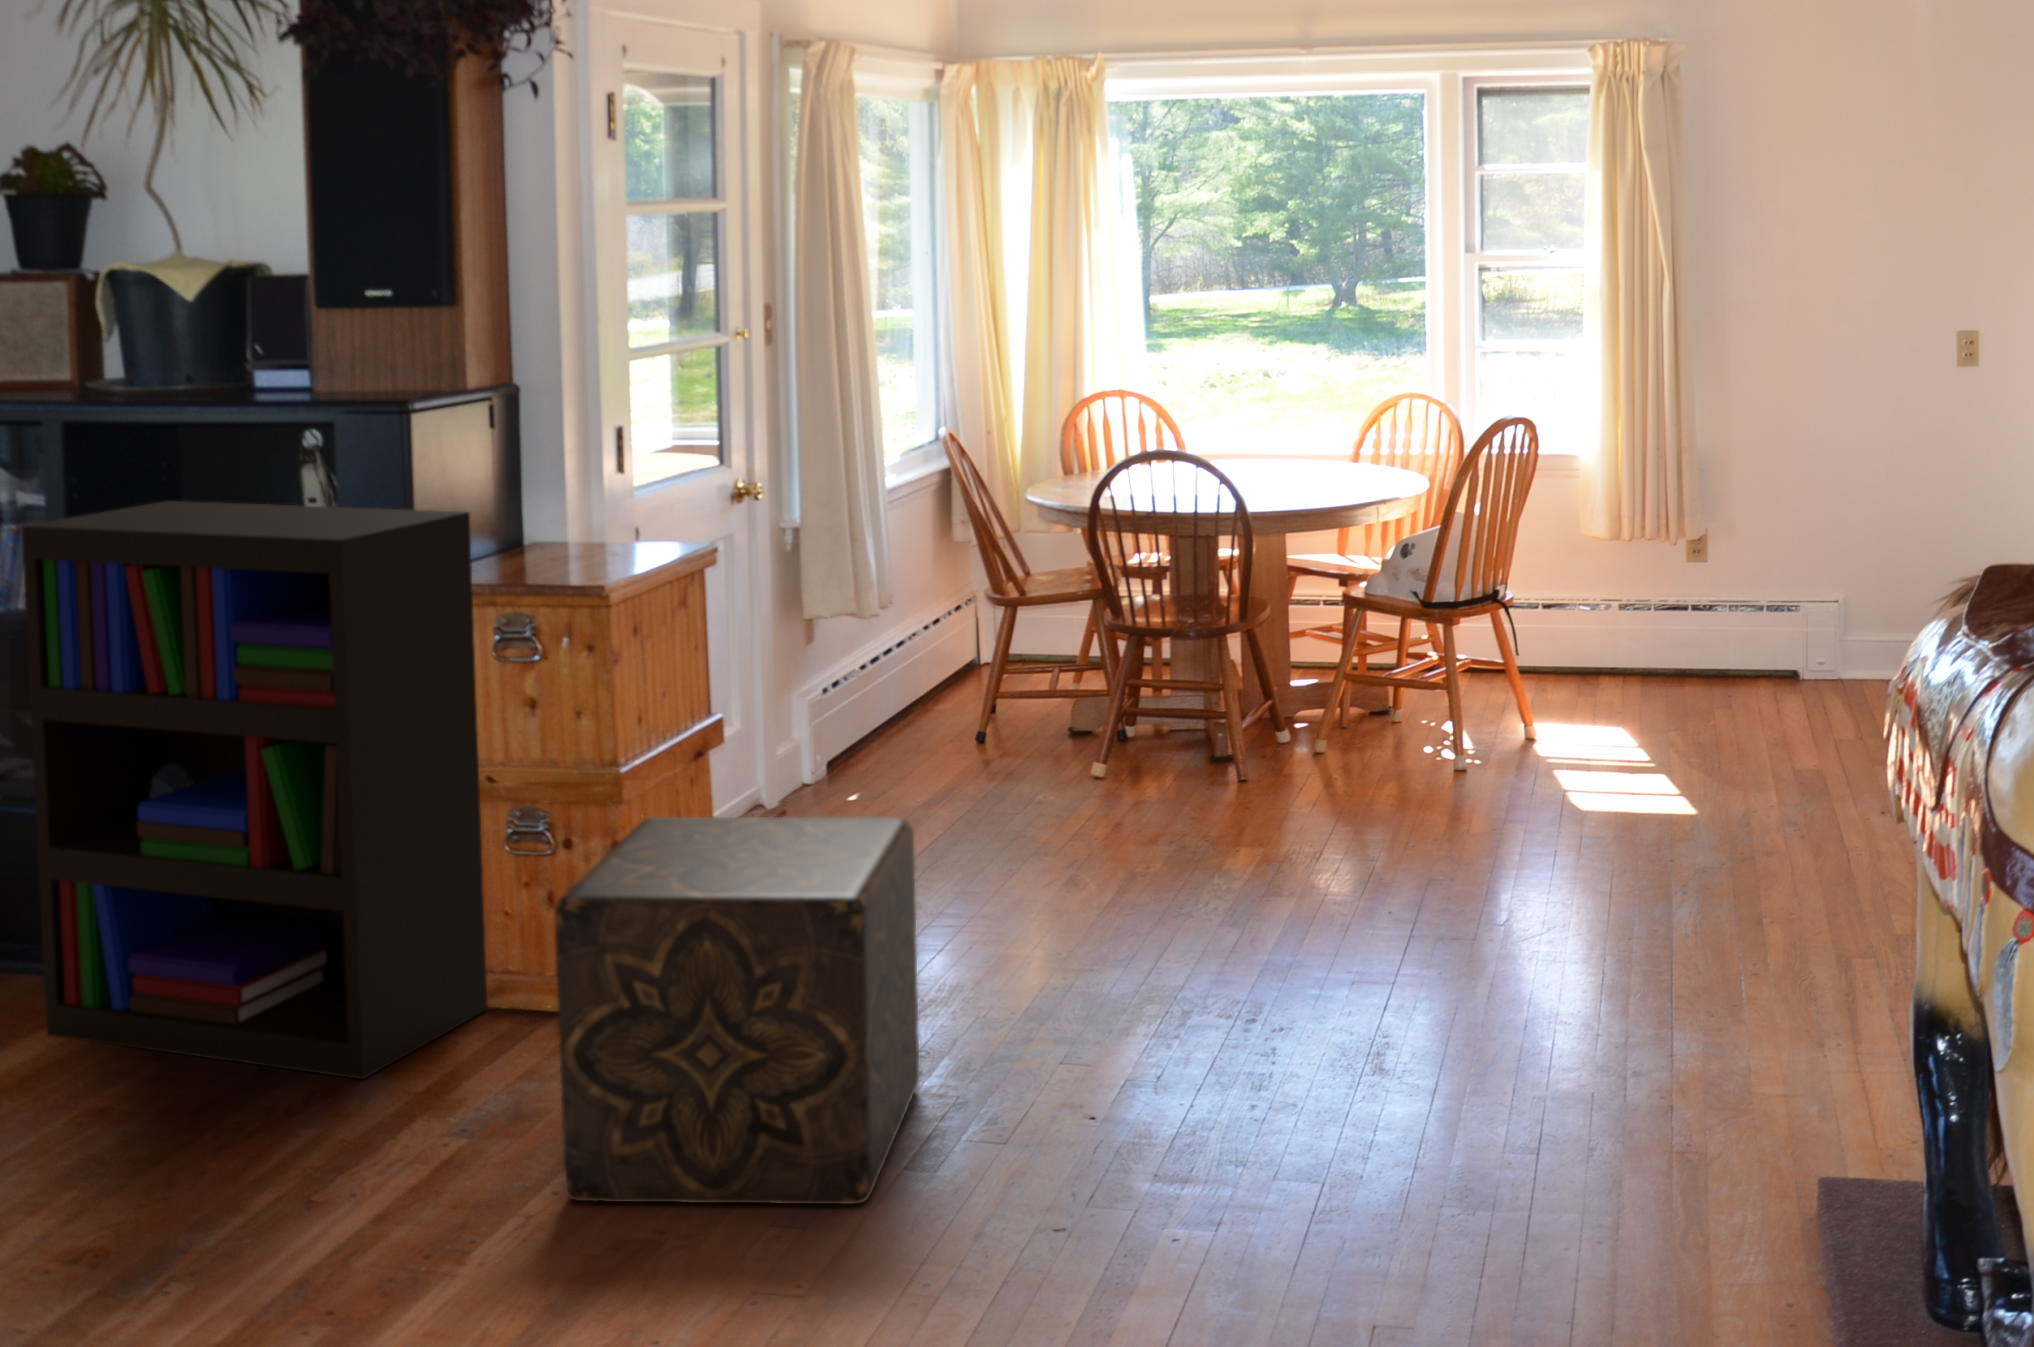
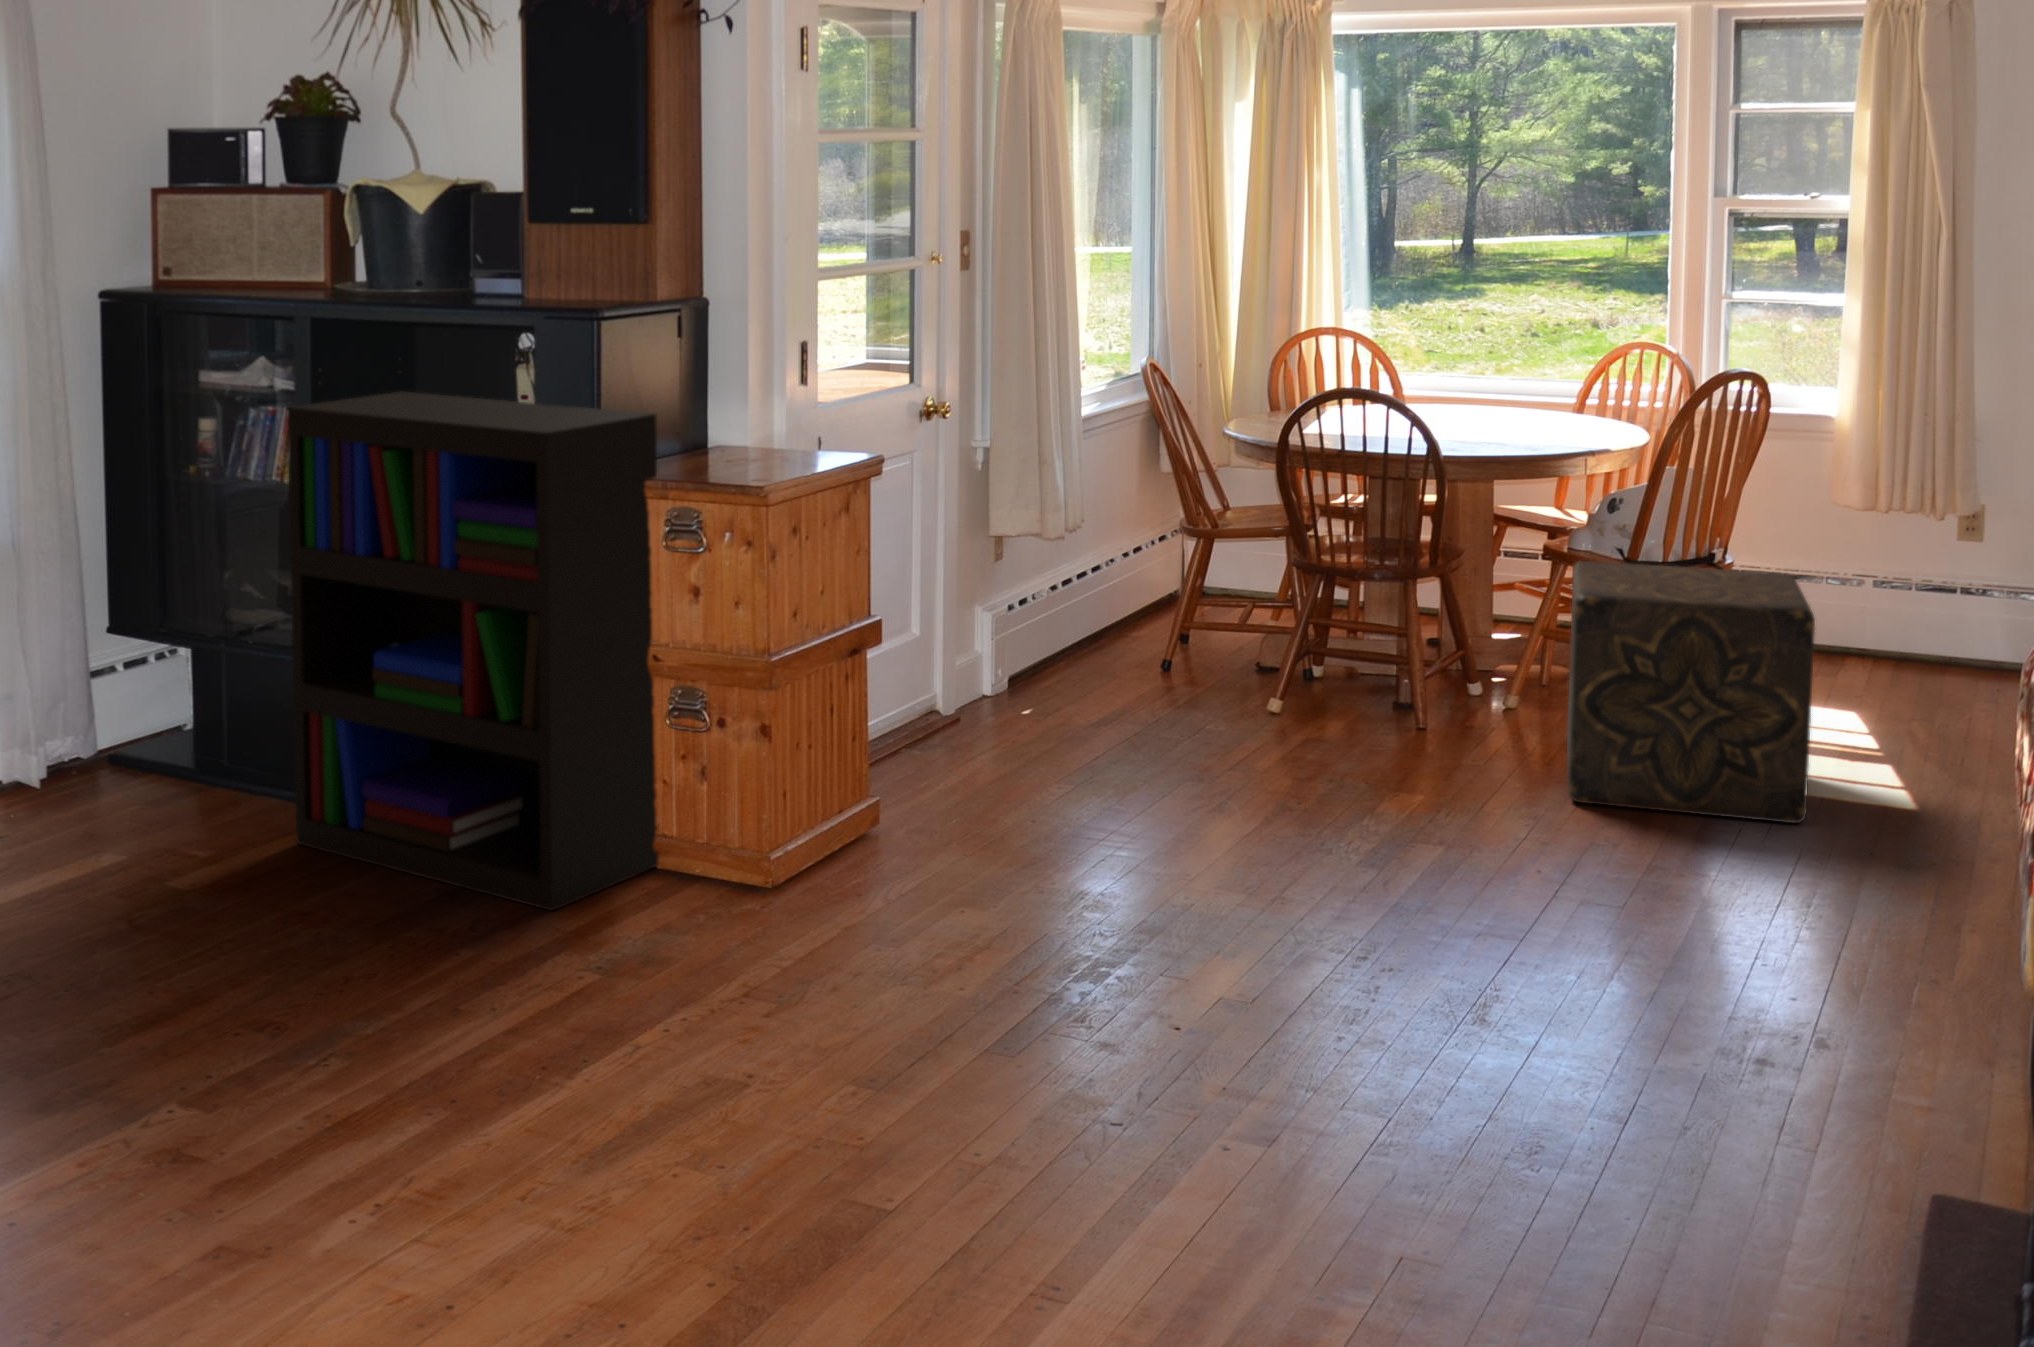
ottoman: present [555,817,919,1204] -> present [1567,561,1815,823]

